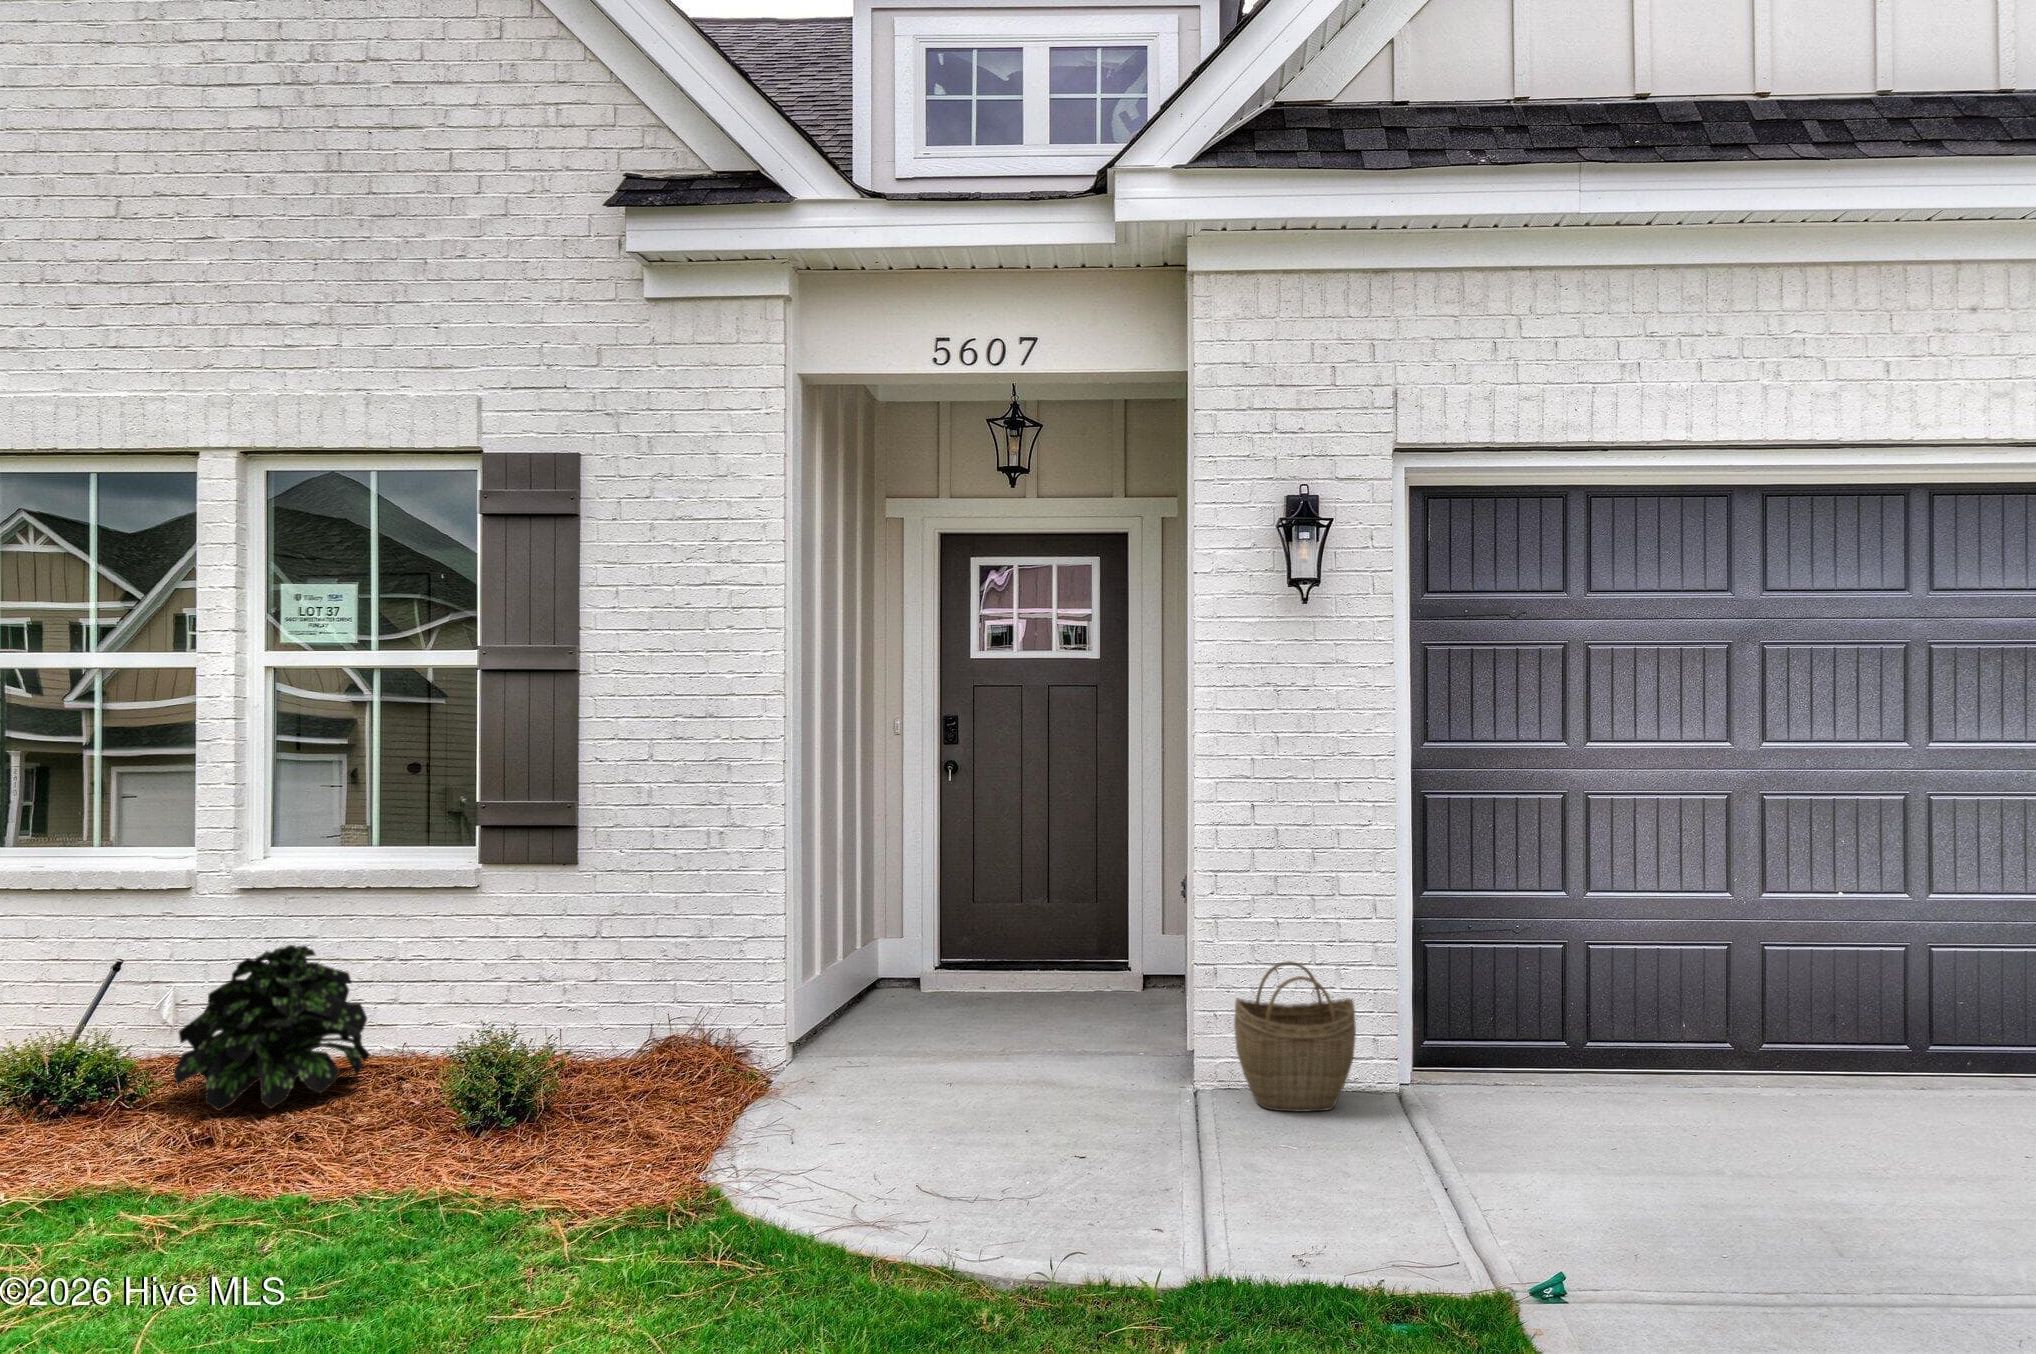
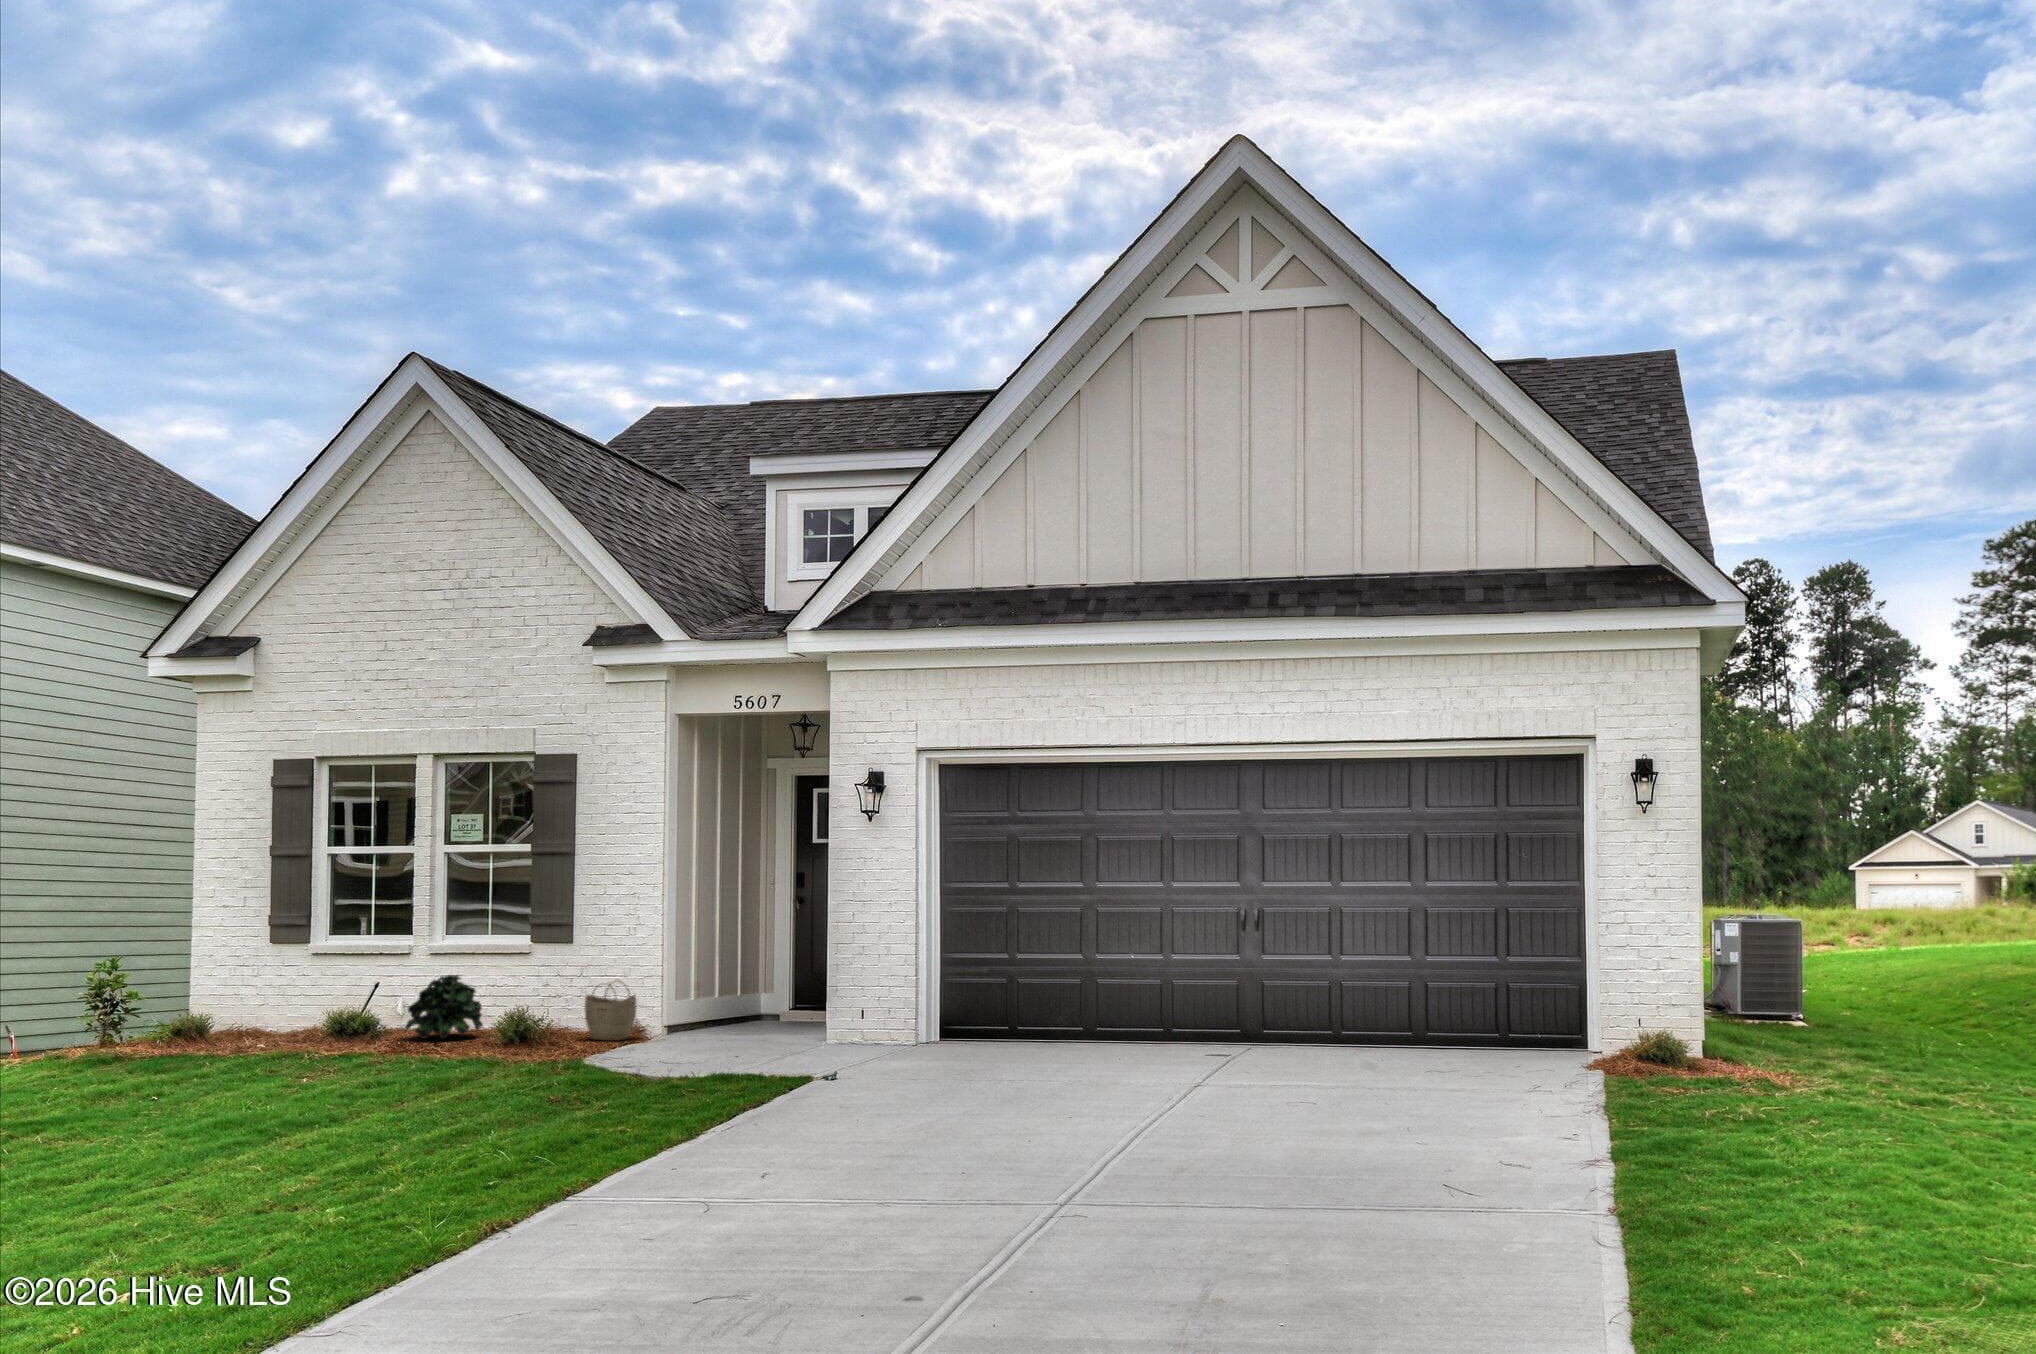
woven basket: present [1234,961,1356,1112] -> present [585,980,637,1041]

